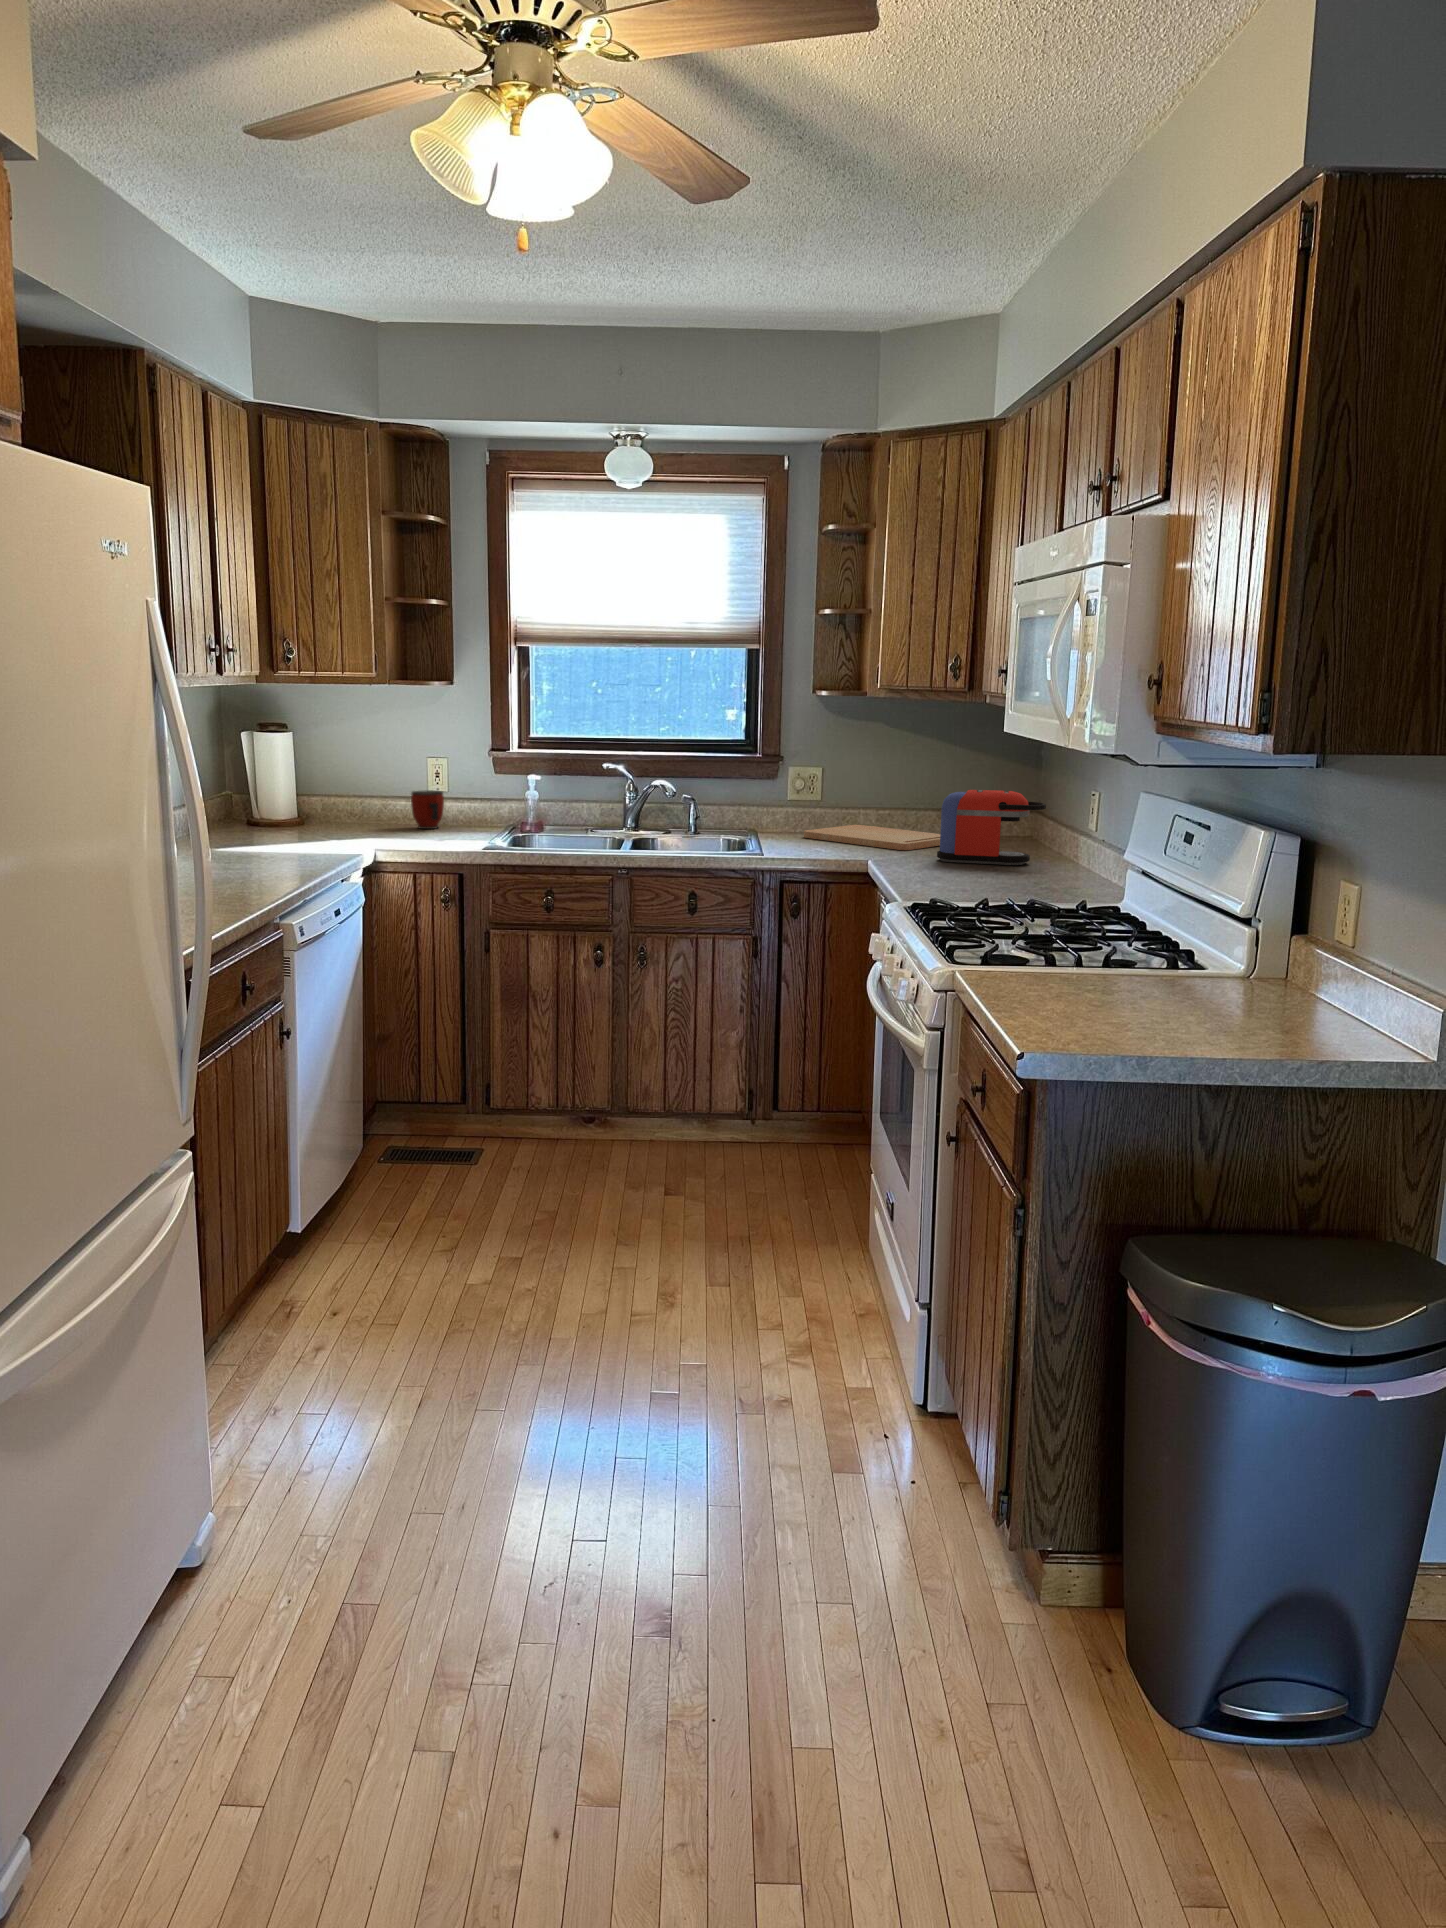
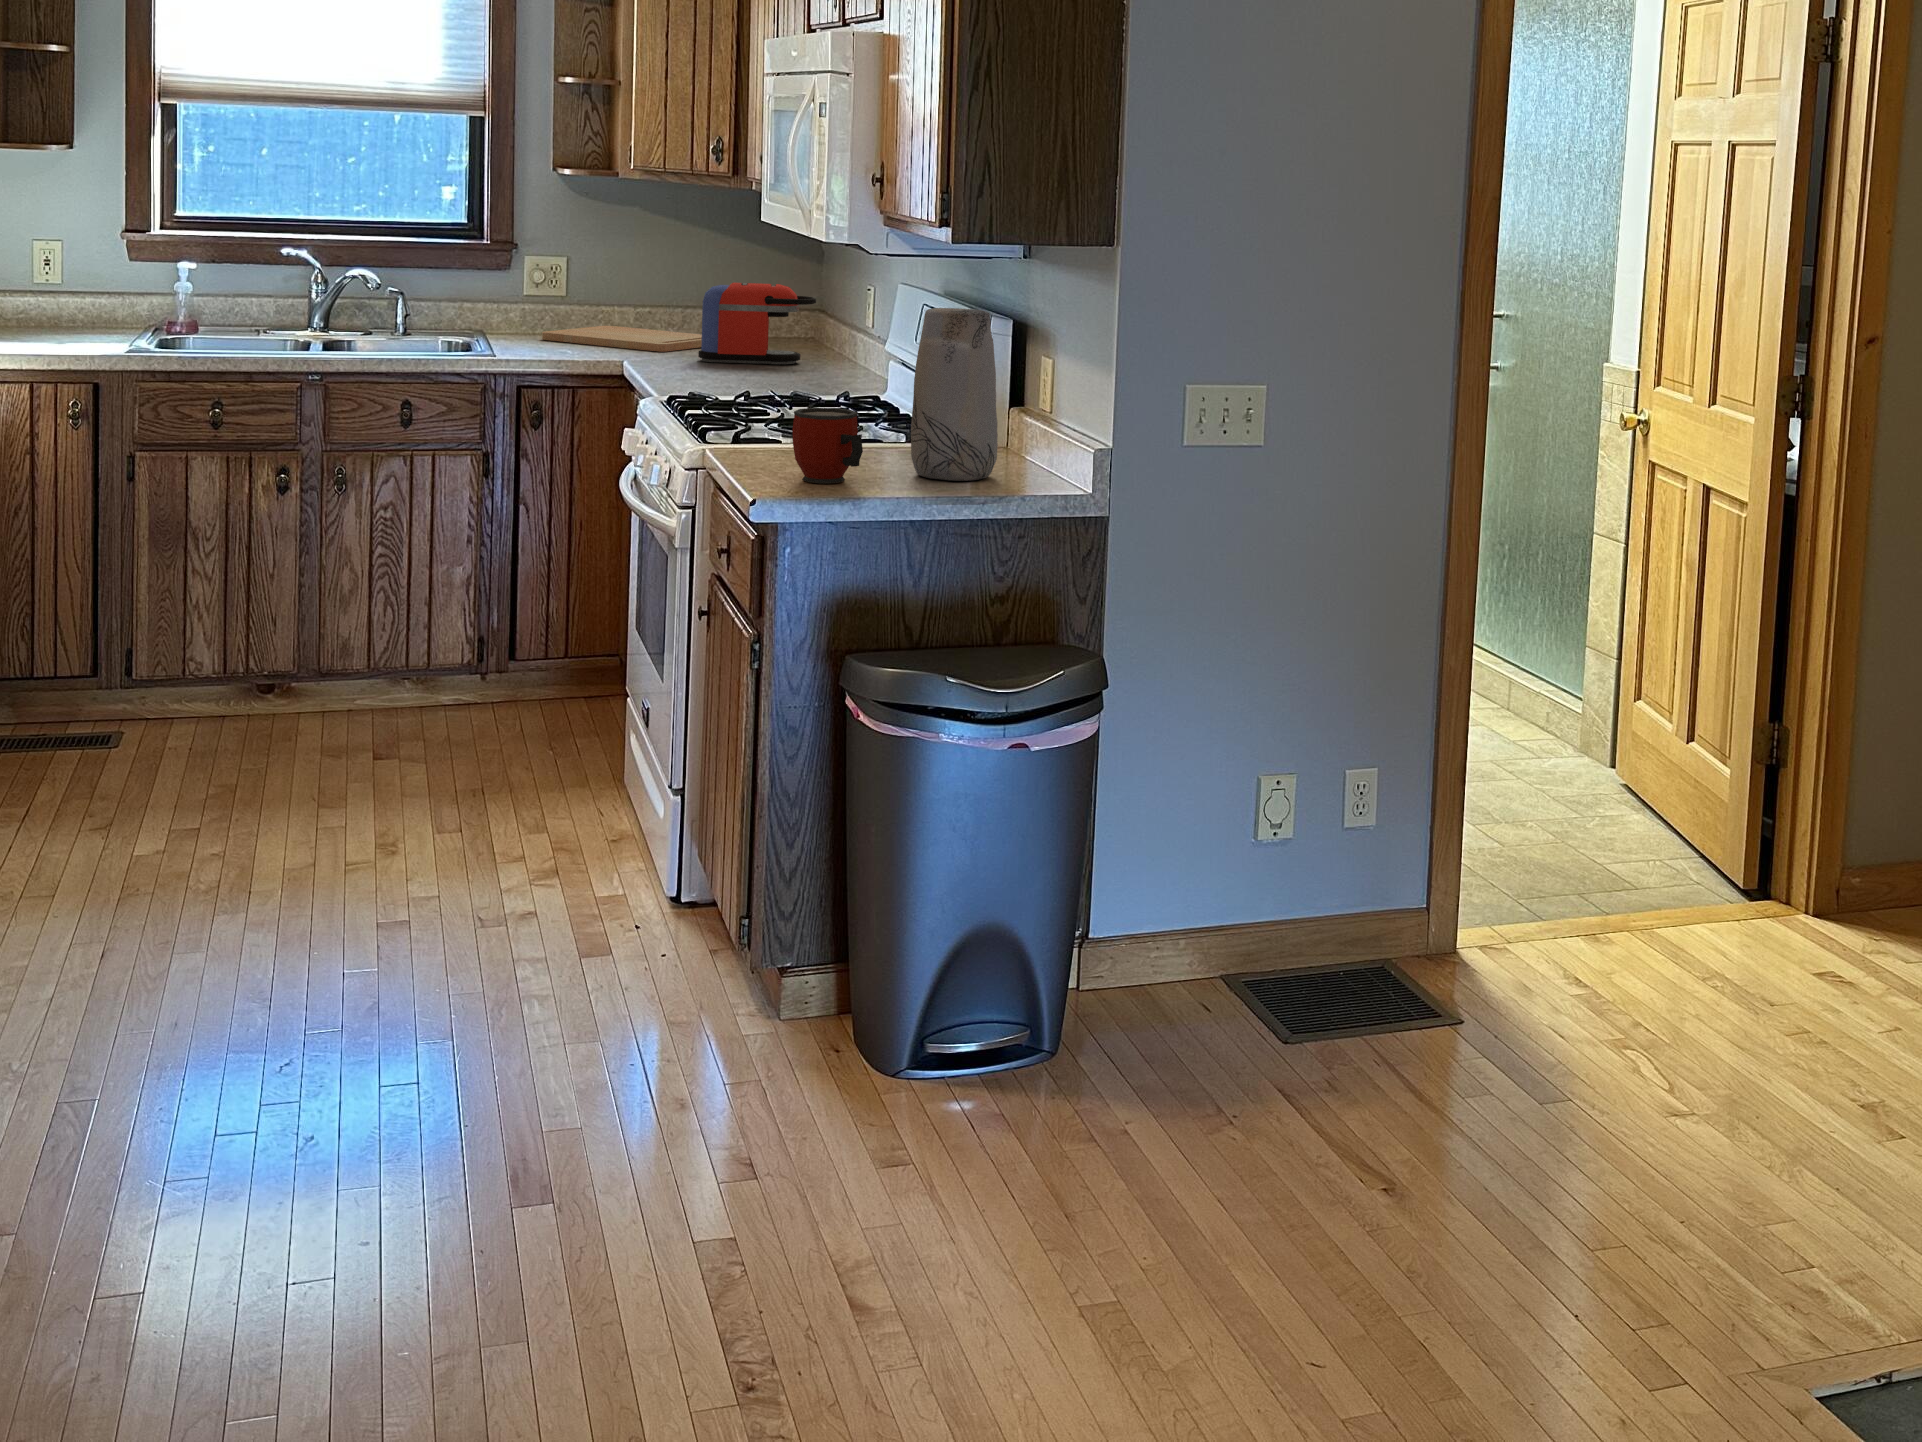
mug: present [411,790,444,829] -> present [792,408,863,483]
vase: none [1195,831,1303,1033] -> present [911,308,998,481]

